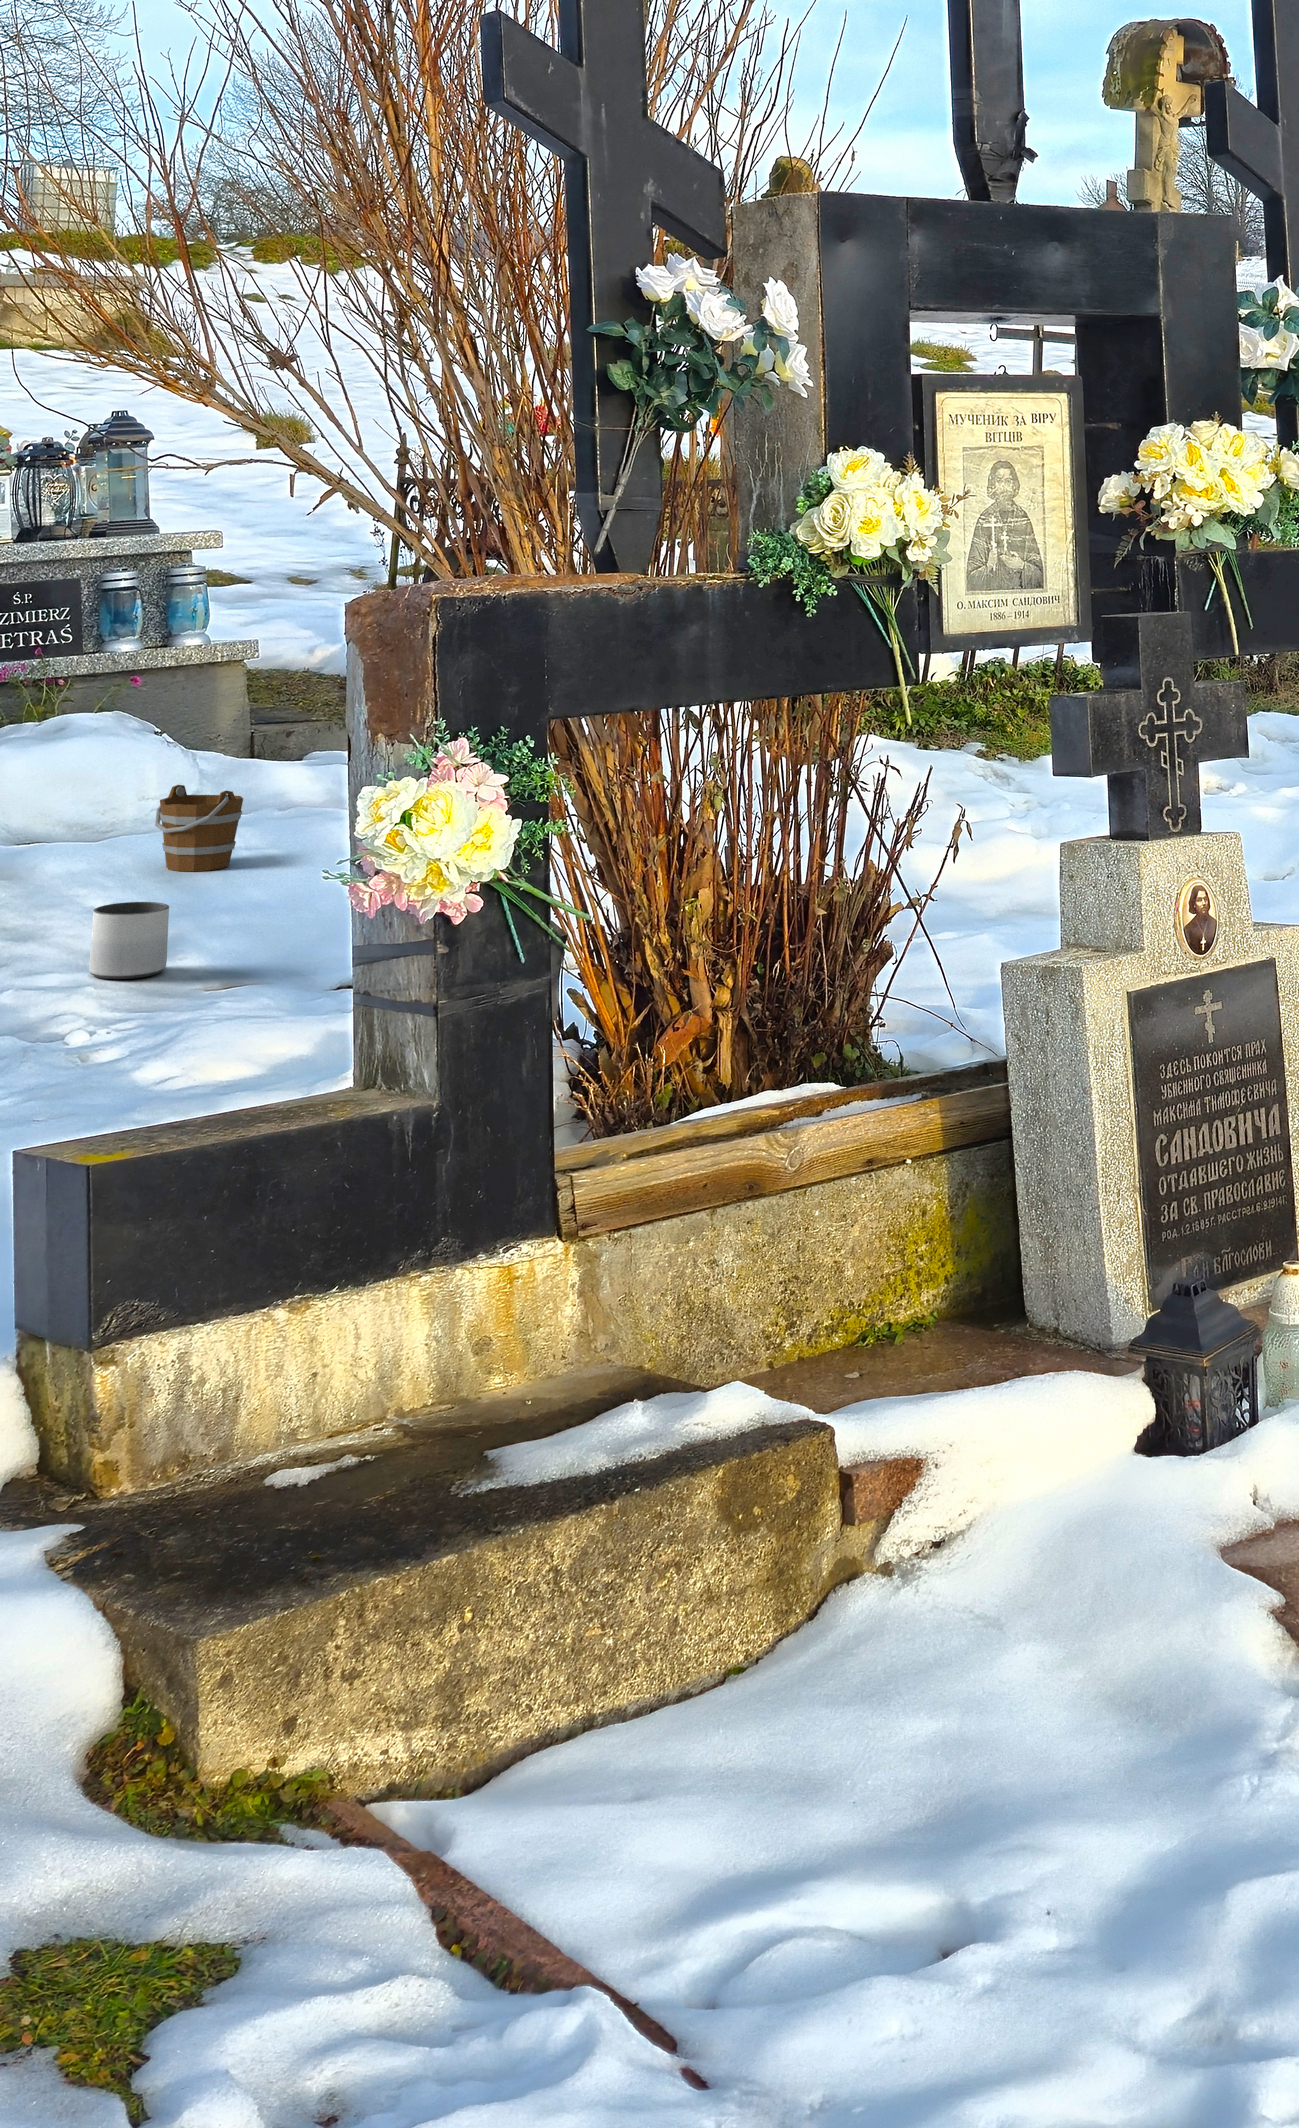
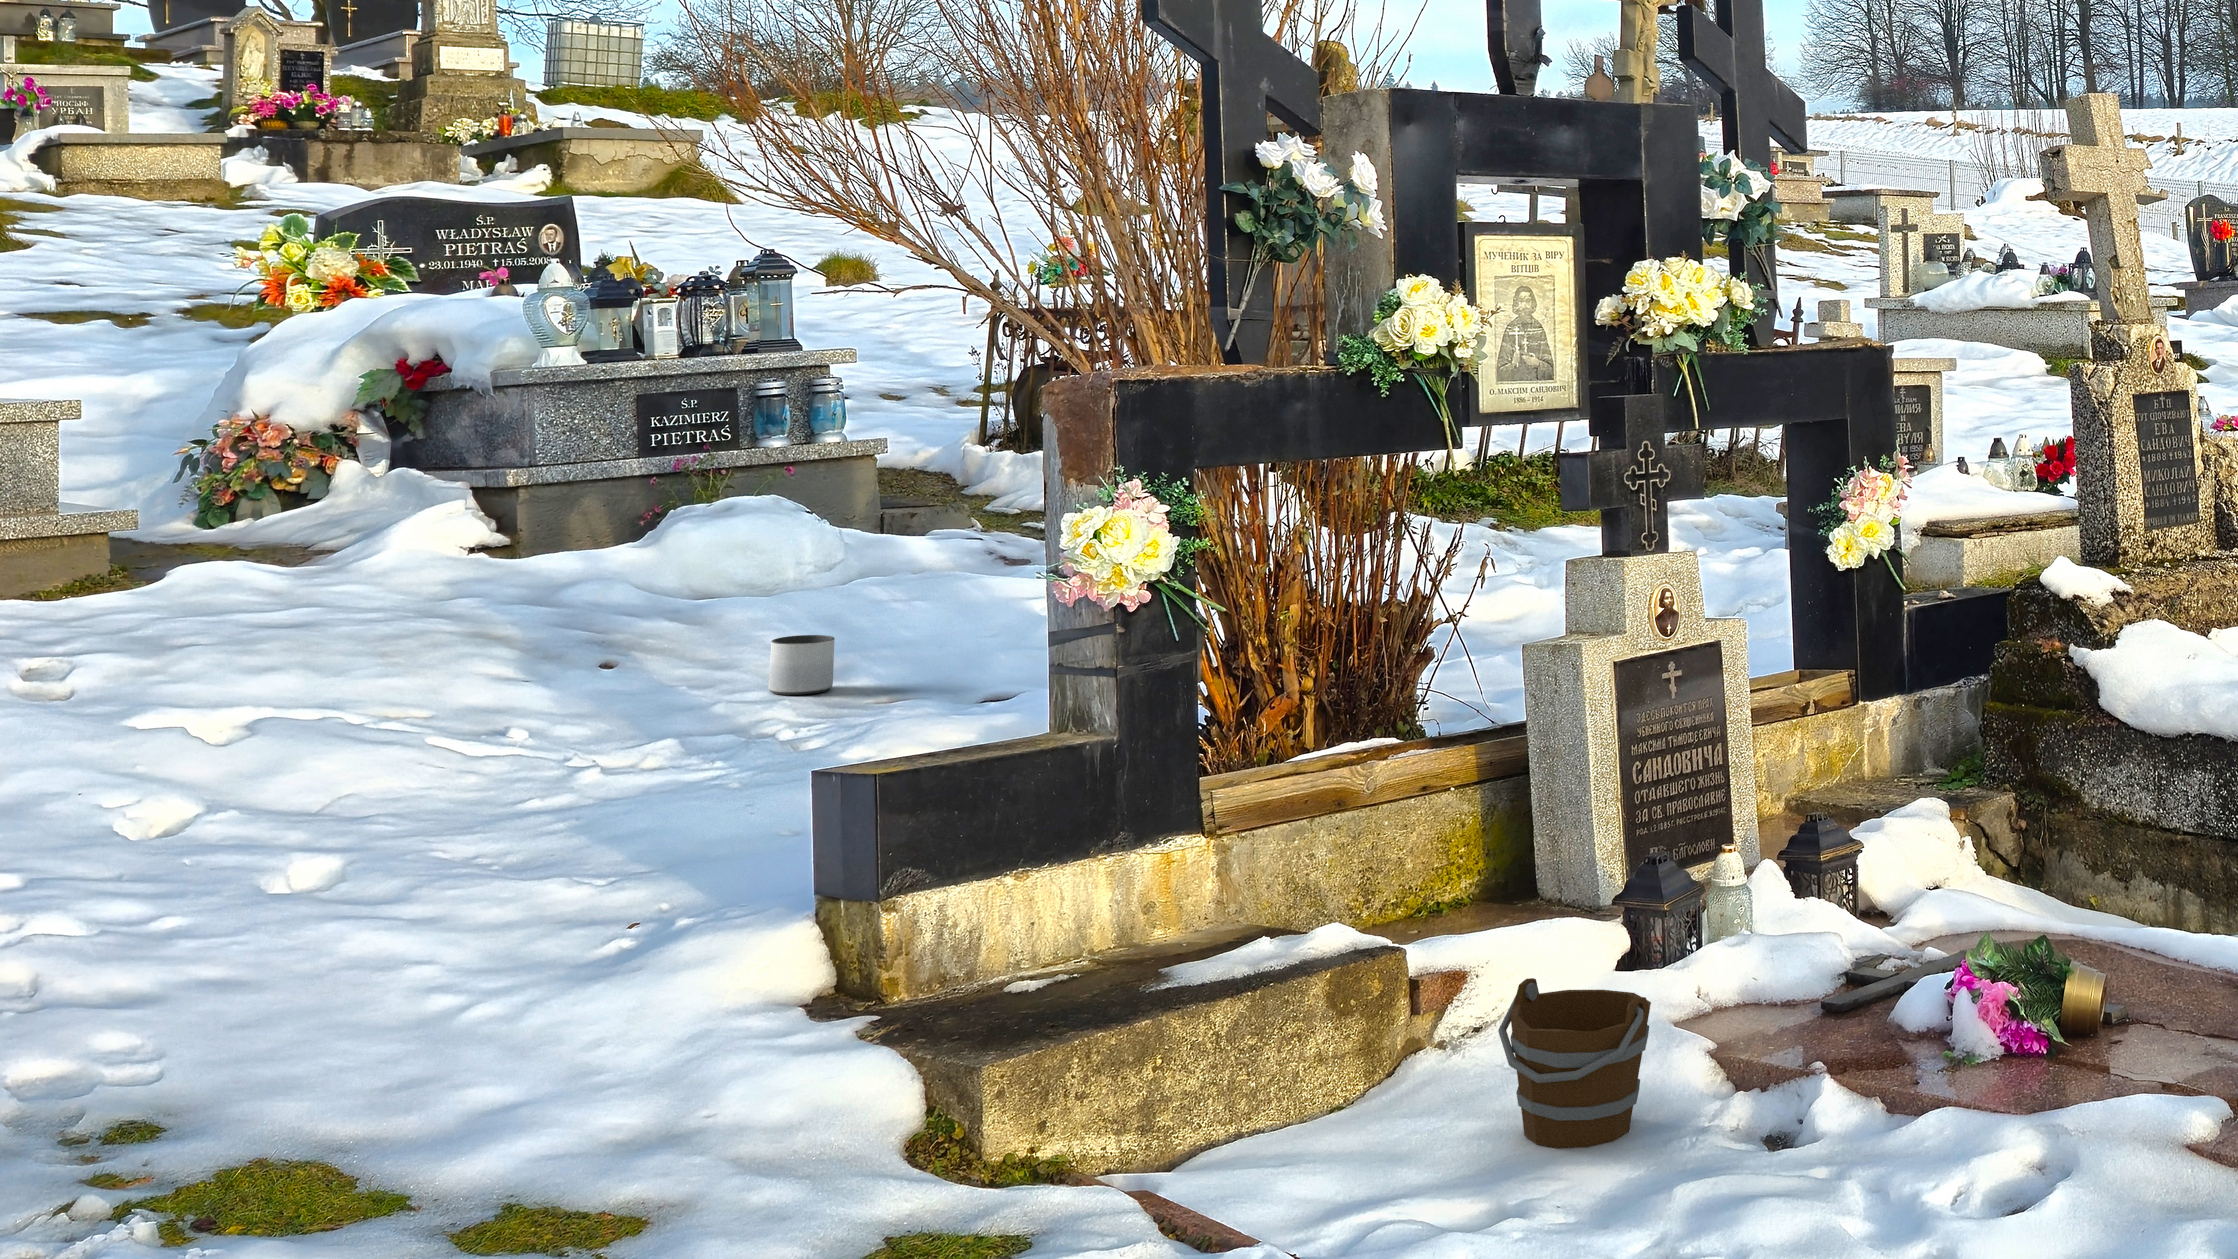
bucket: present [155,785,243,871] -> present [1498,978,1651,1149]

